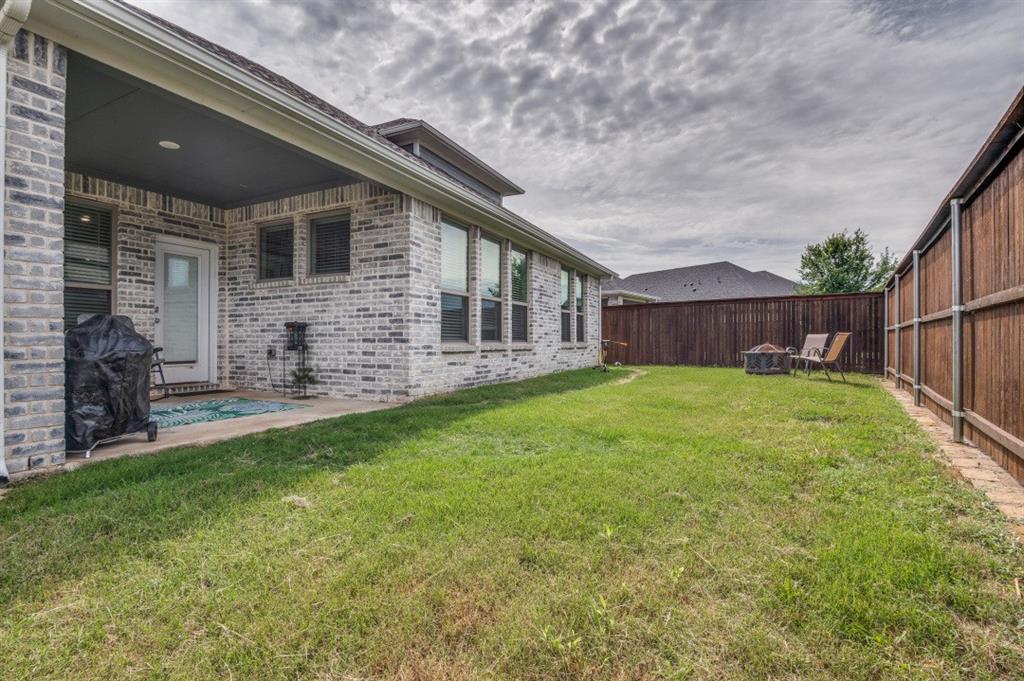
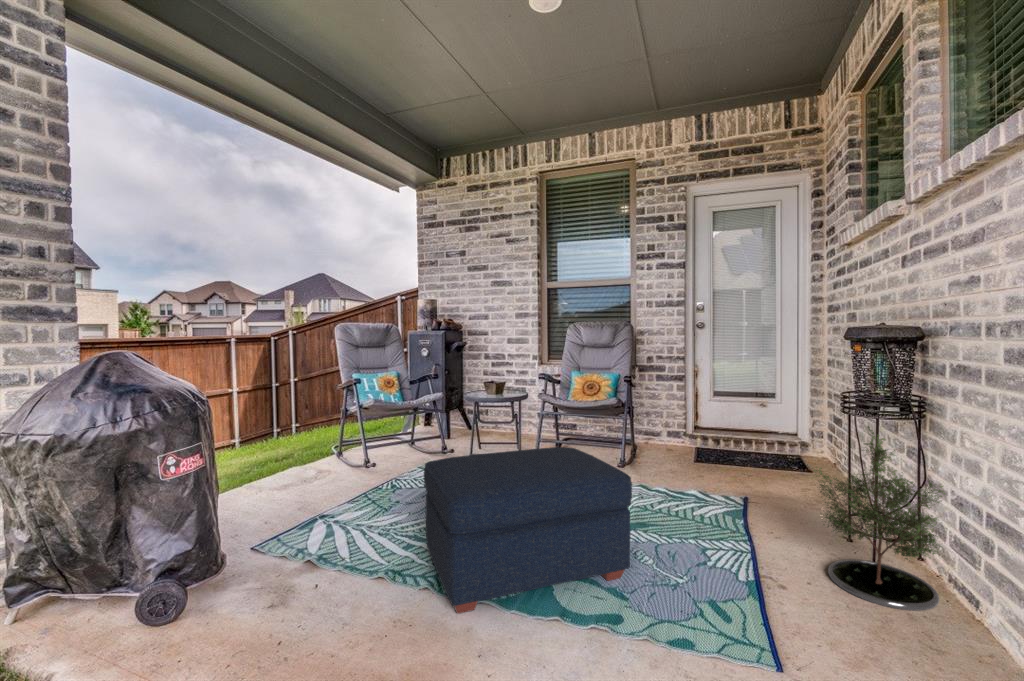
ottoman: none [183,367,261,416] -> present [424,447,632,614]

